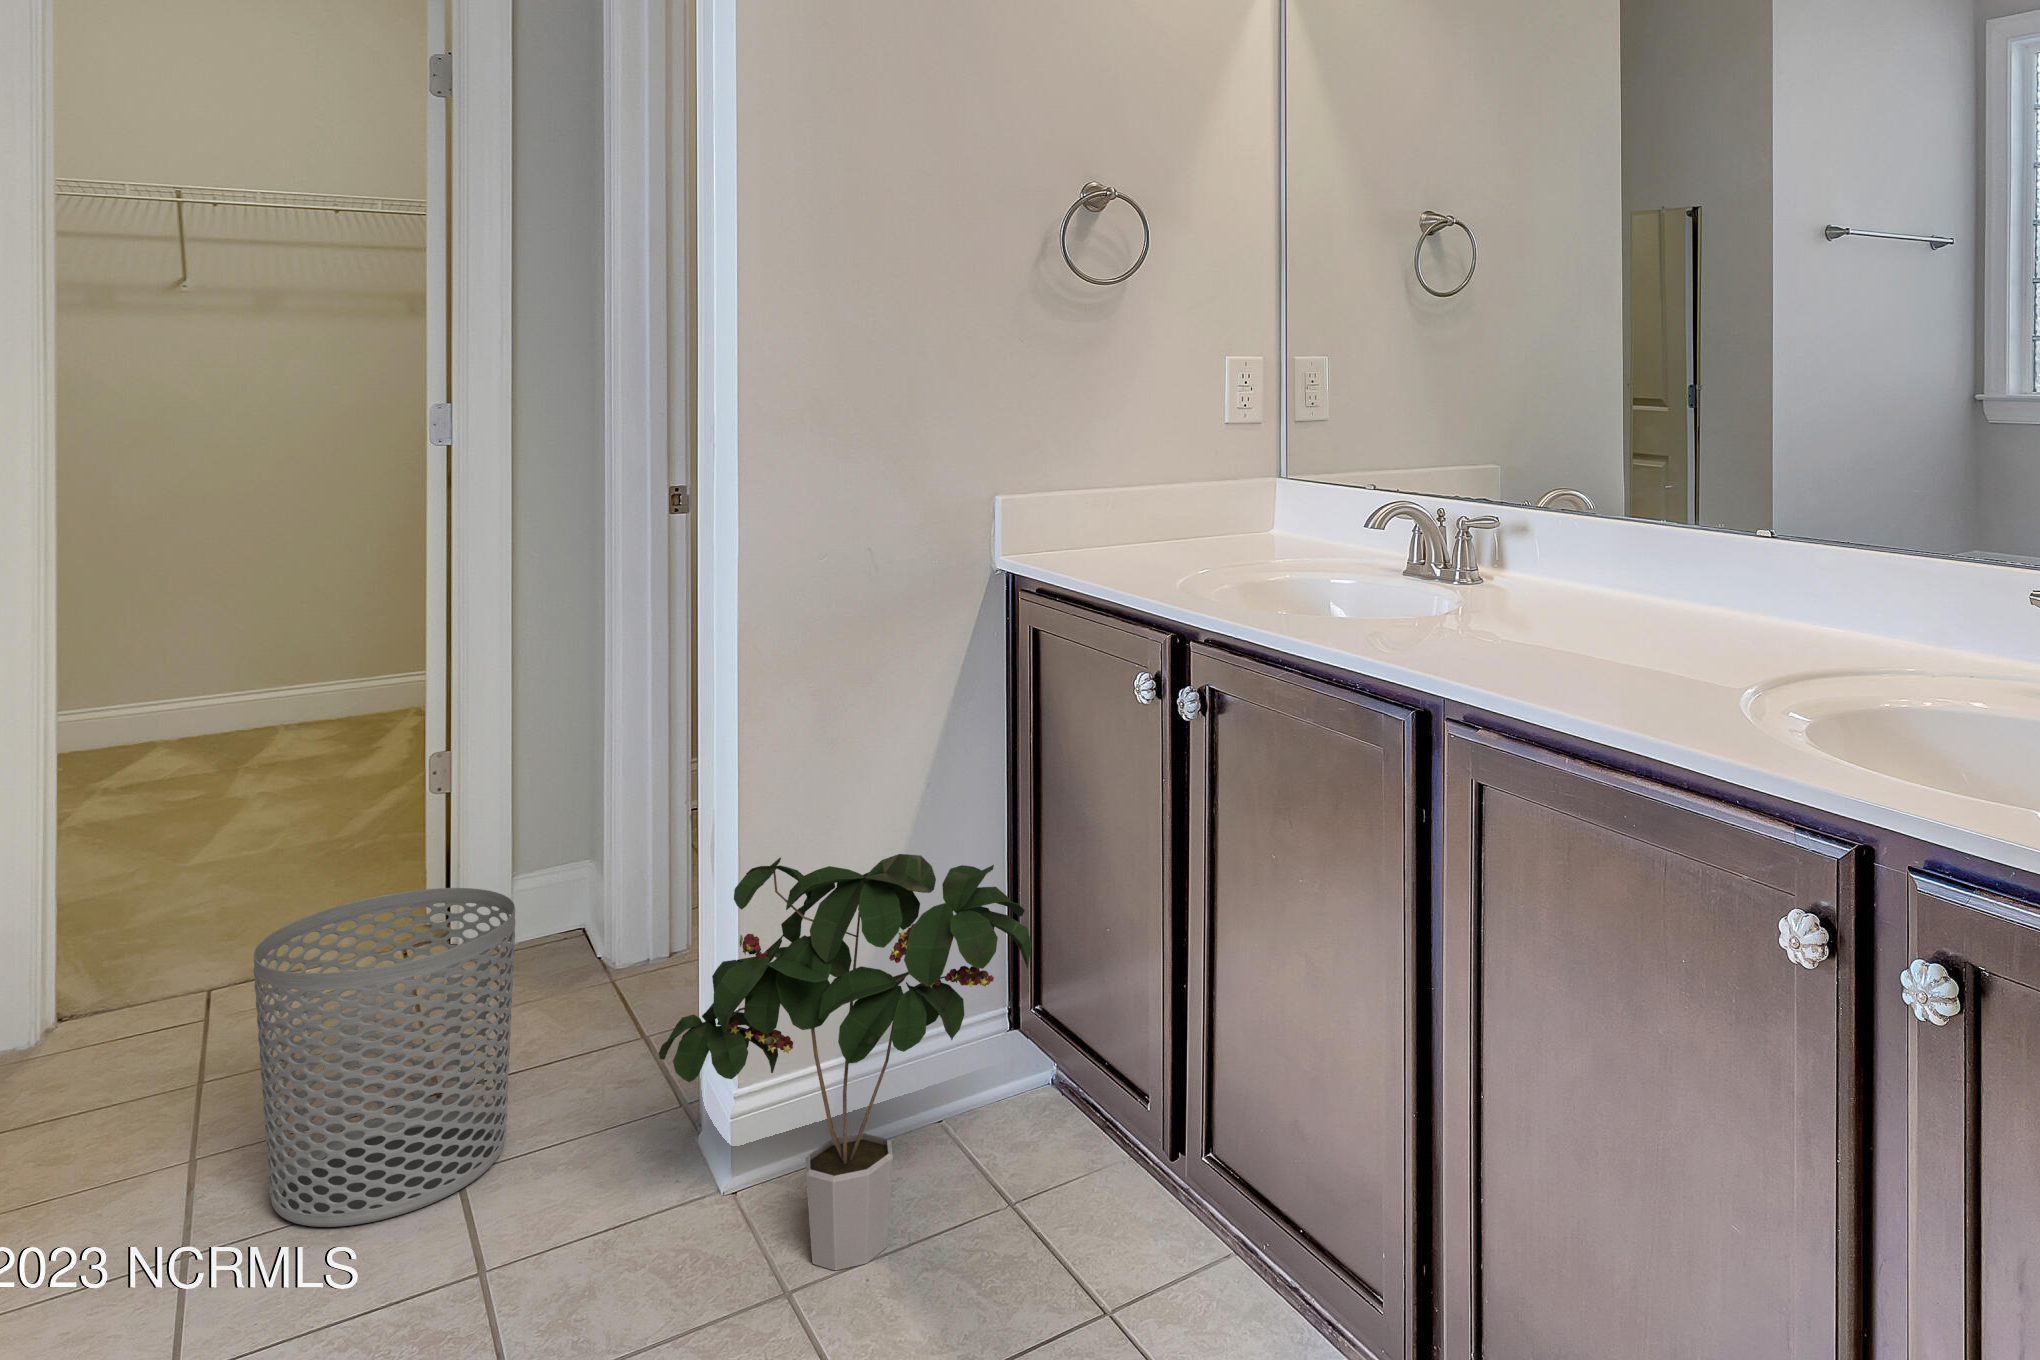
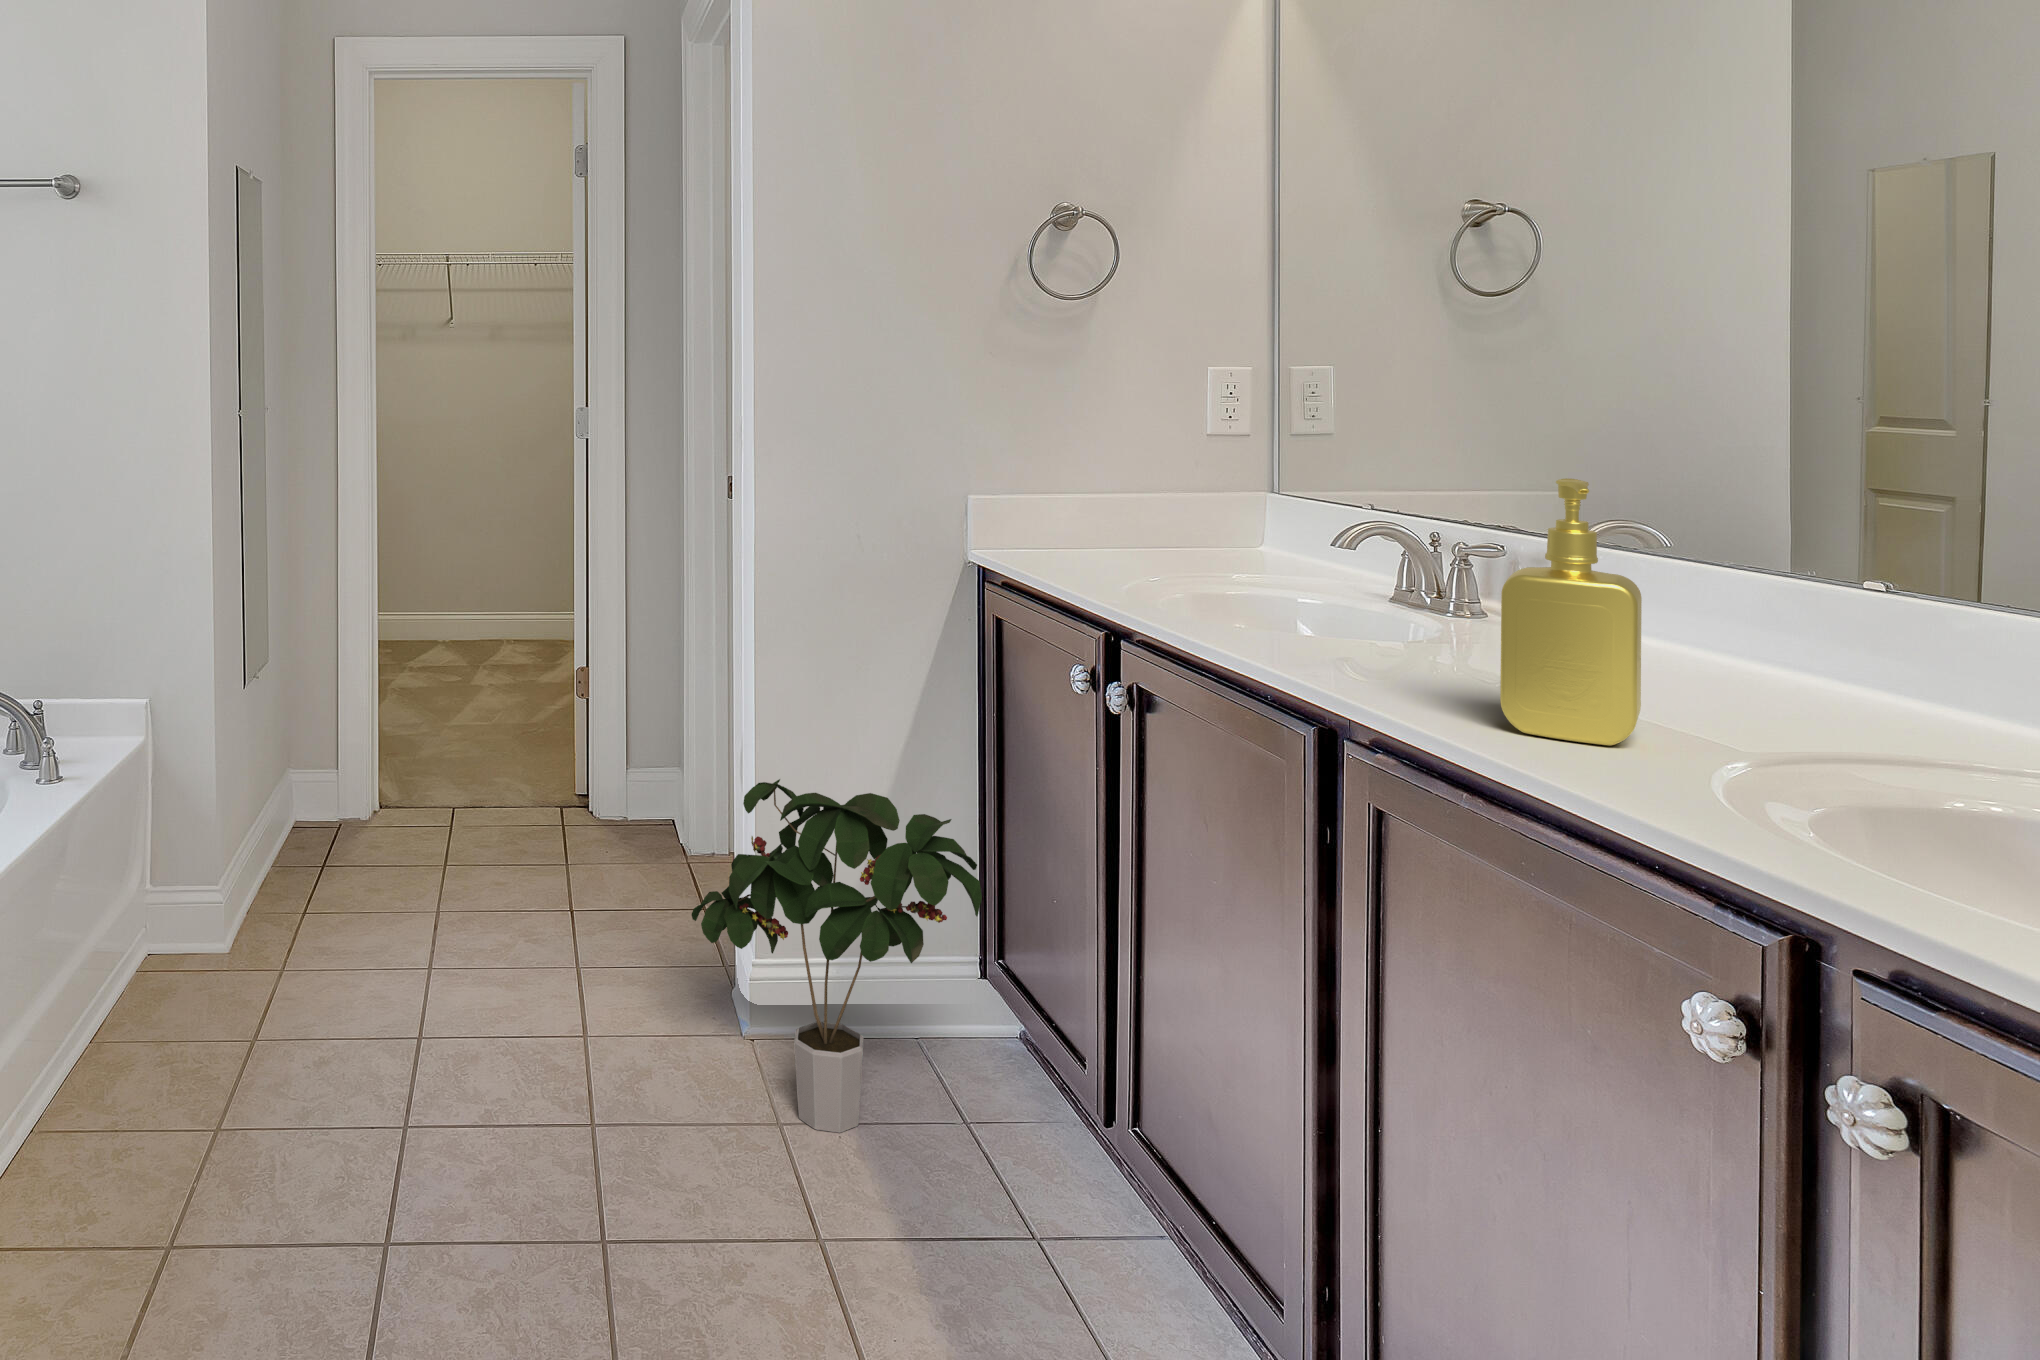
soap dispenser: none [1581,456,1687,695] -> present [1500,478,1642,746]
waste bin: present [253,888,515,1227] -> none [455,760,610,990]

